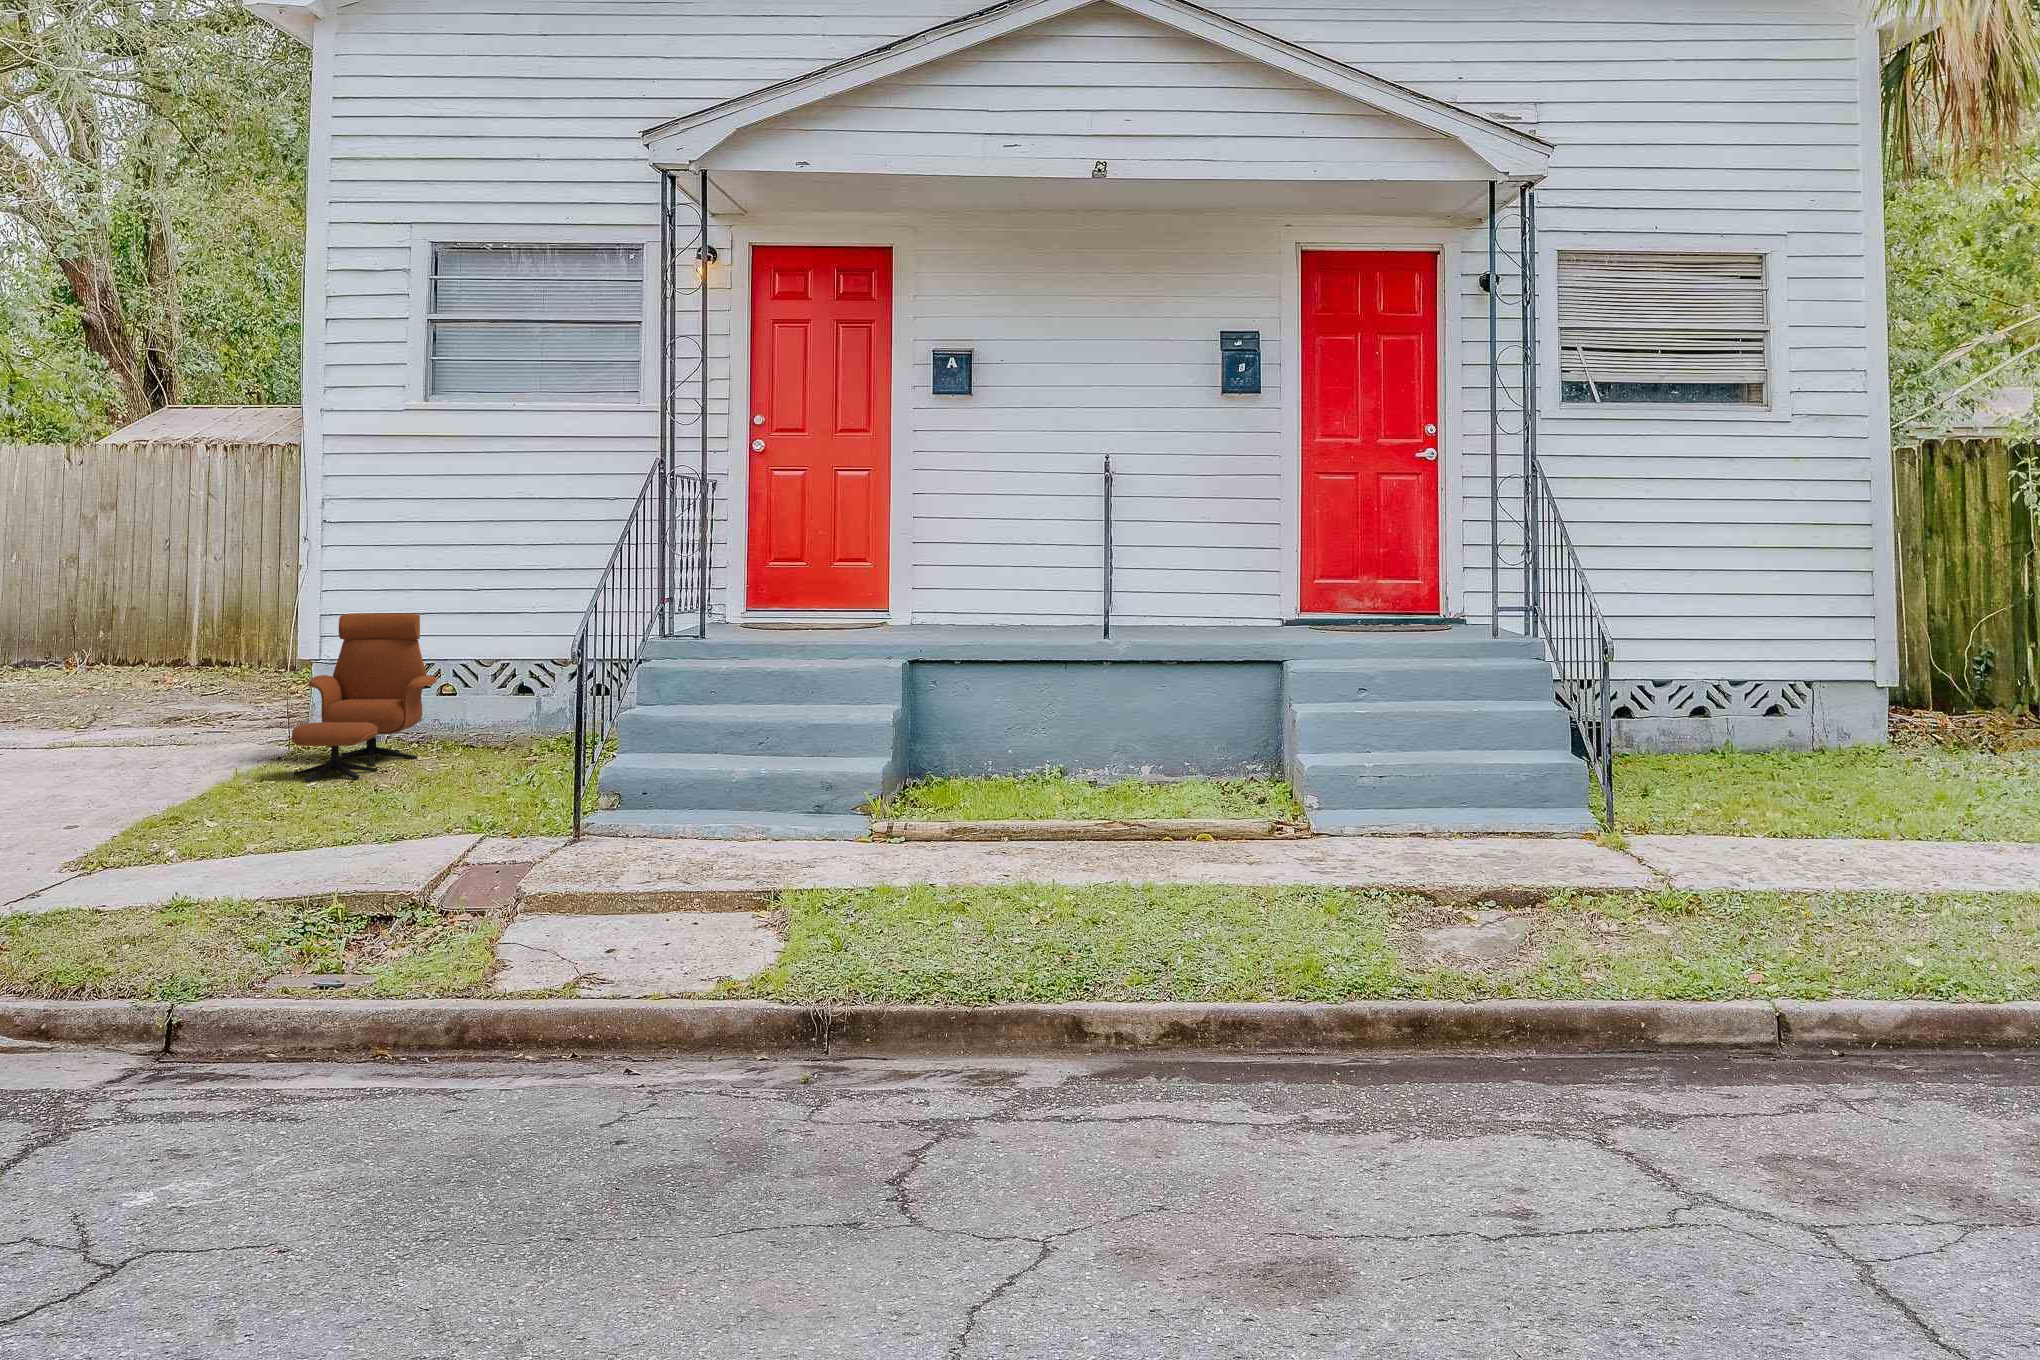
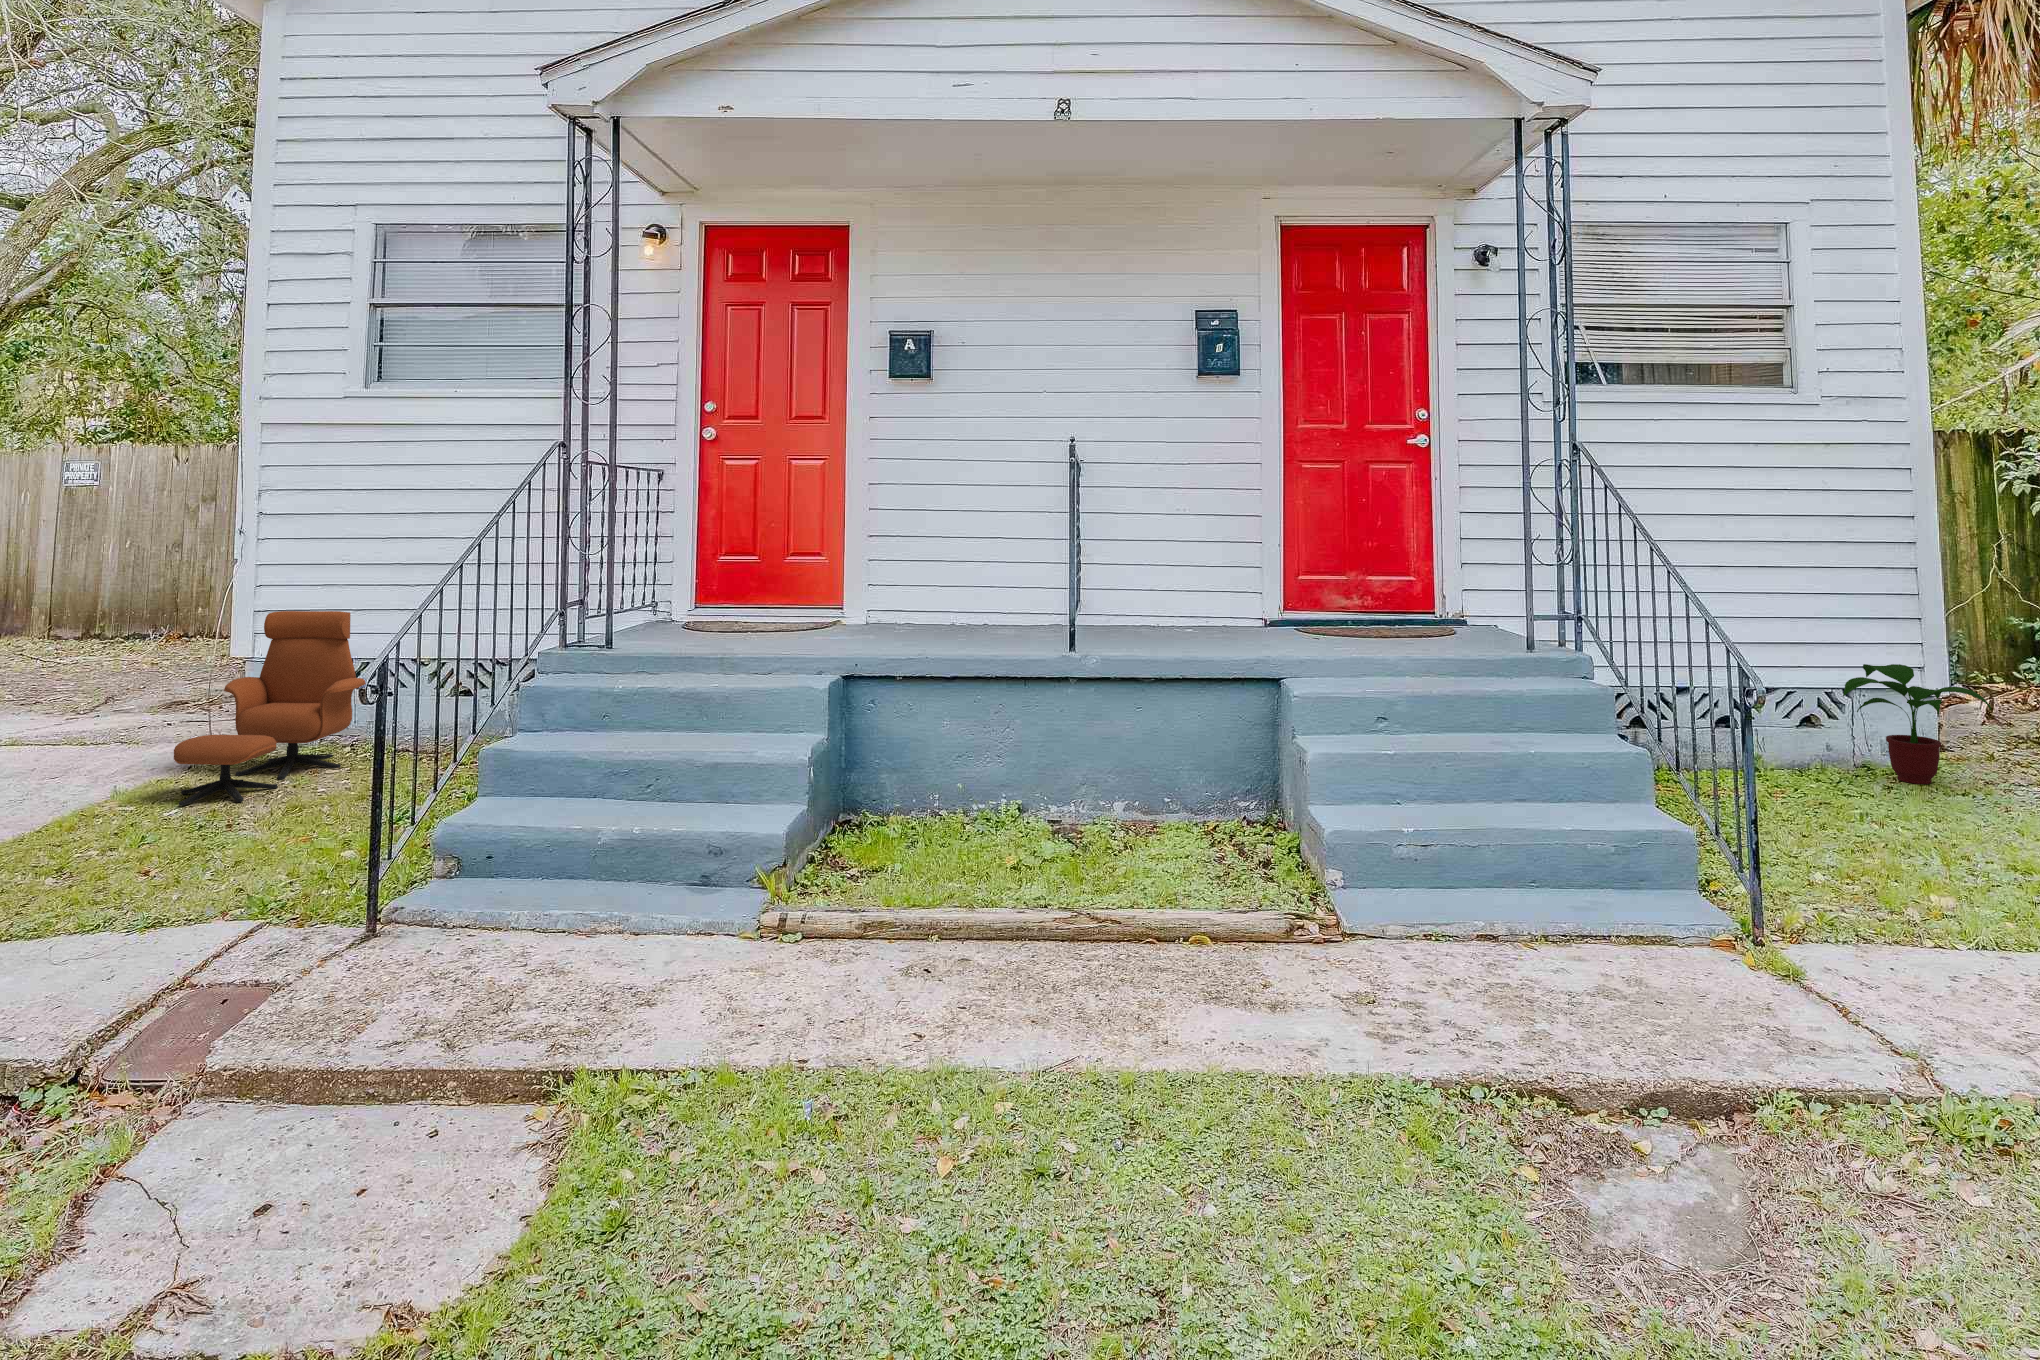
potted plant: none [1781,658,1901,759] -> present [1843,664,1991,784]

